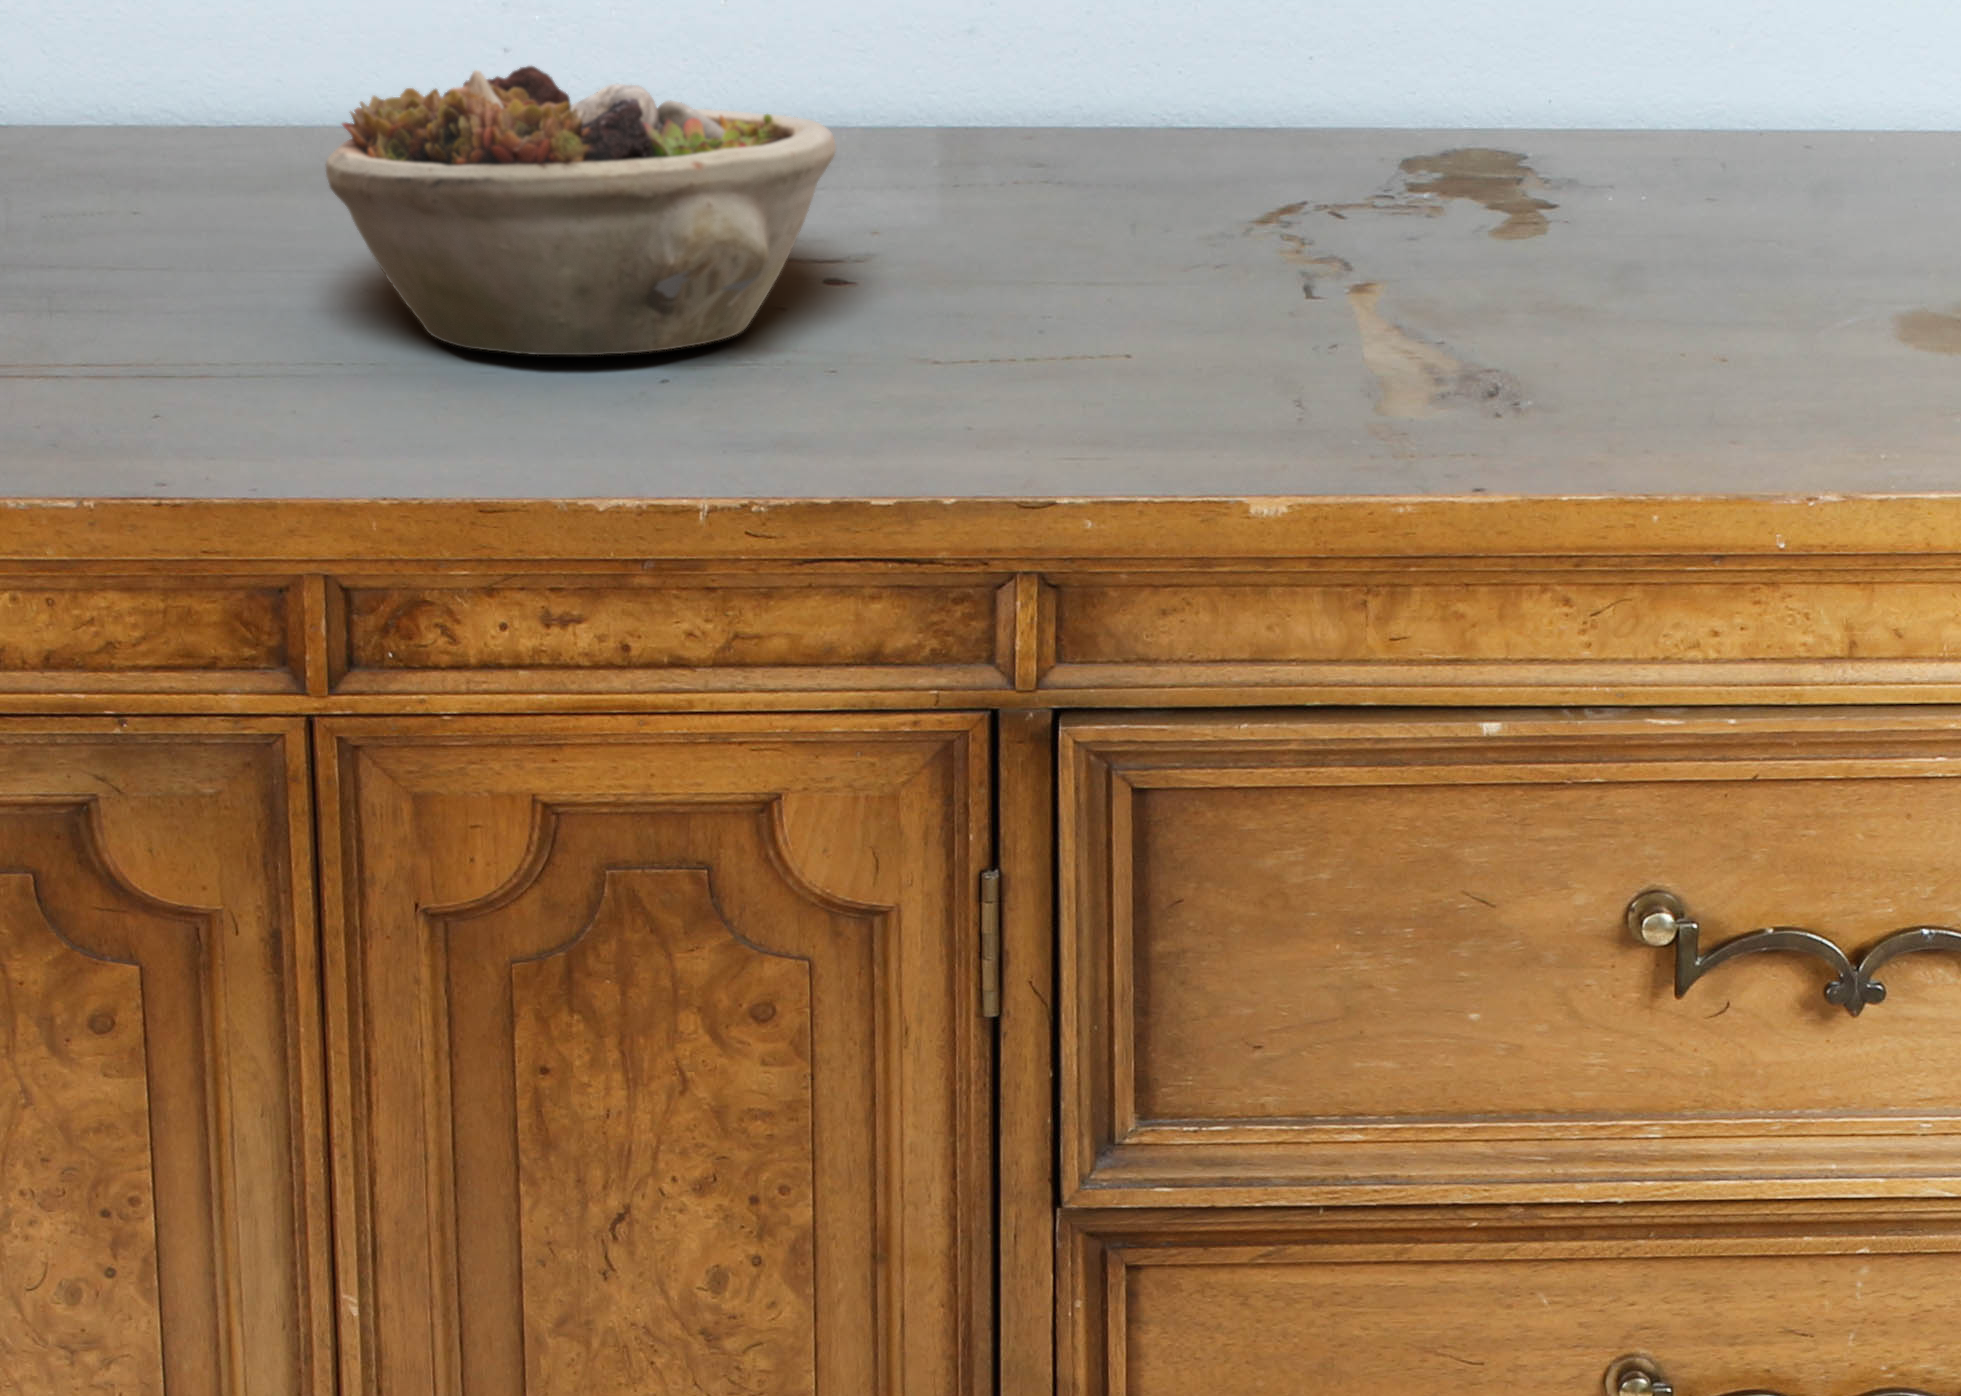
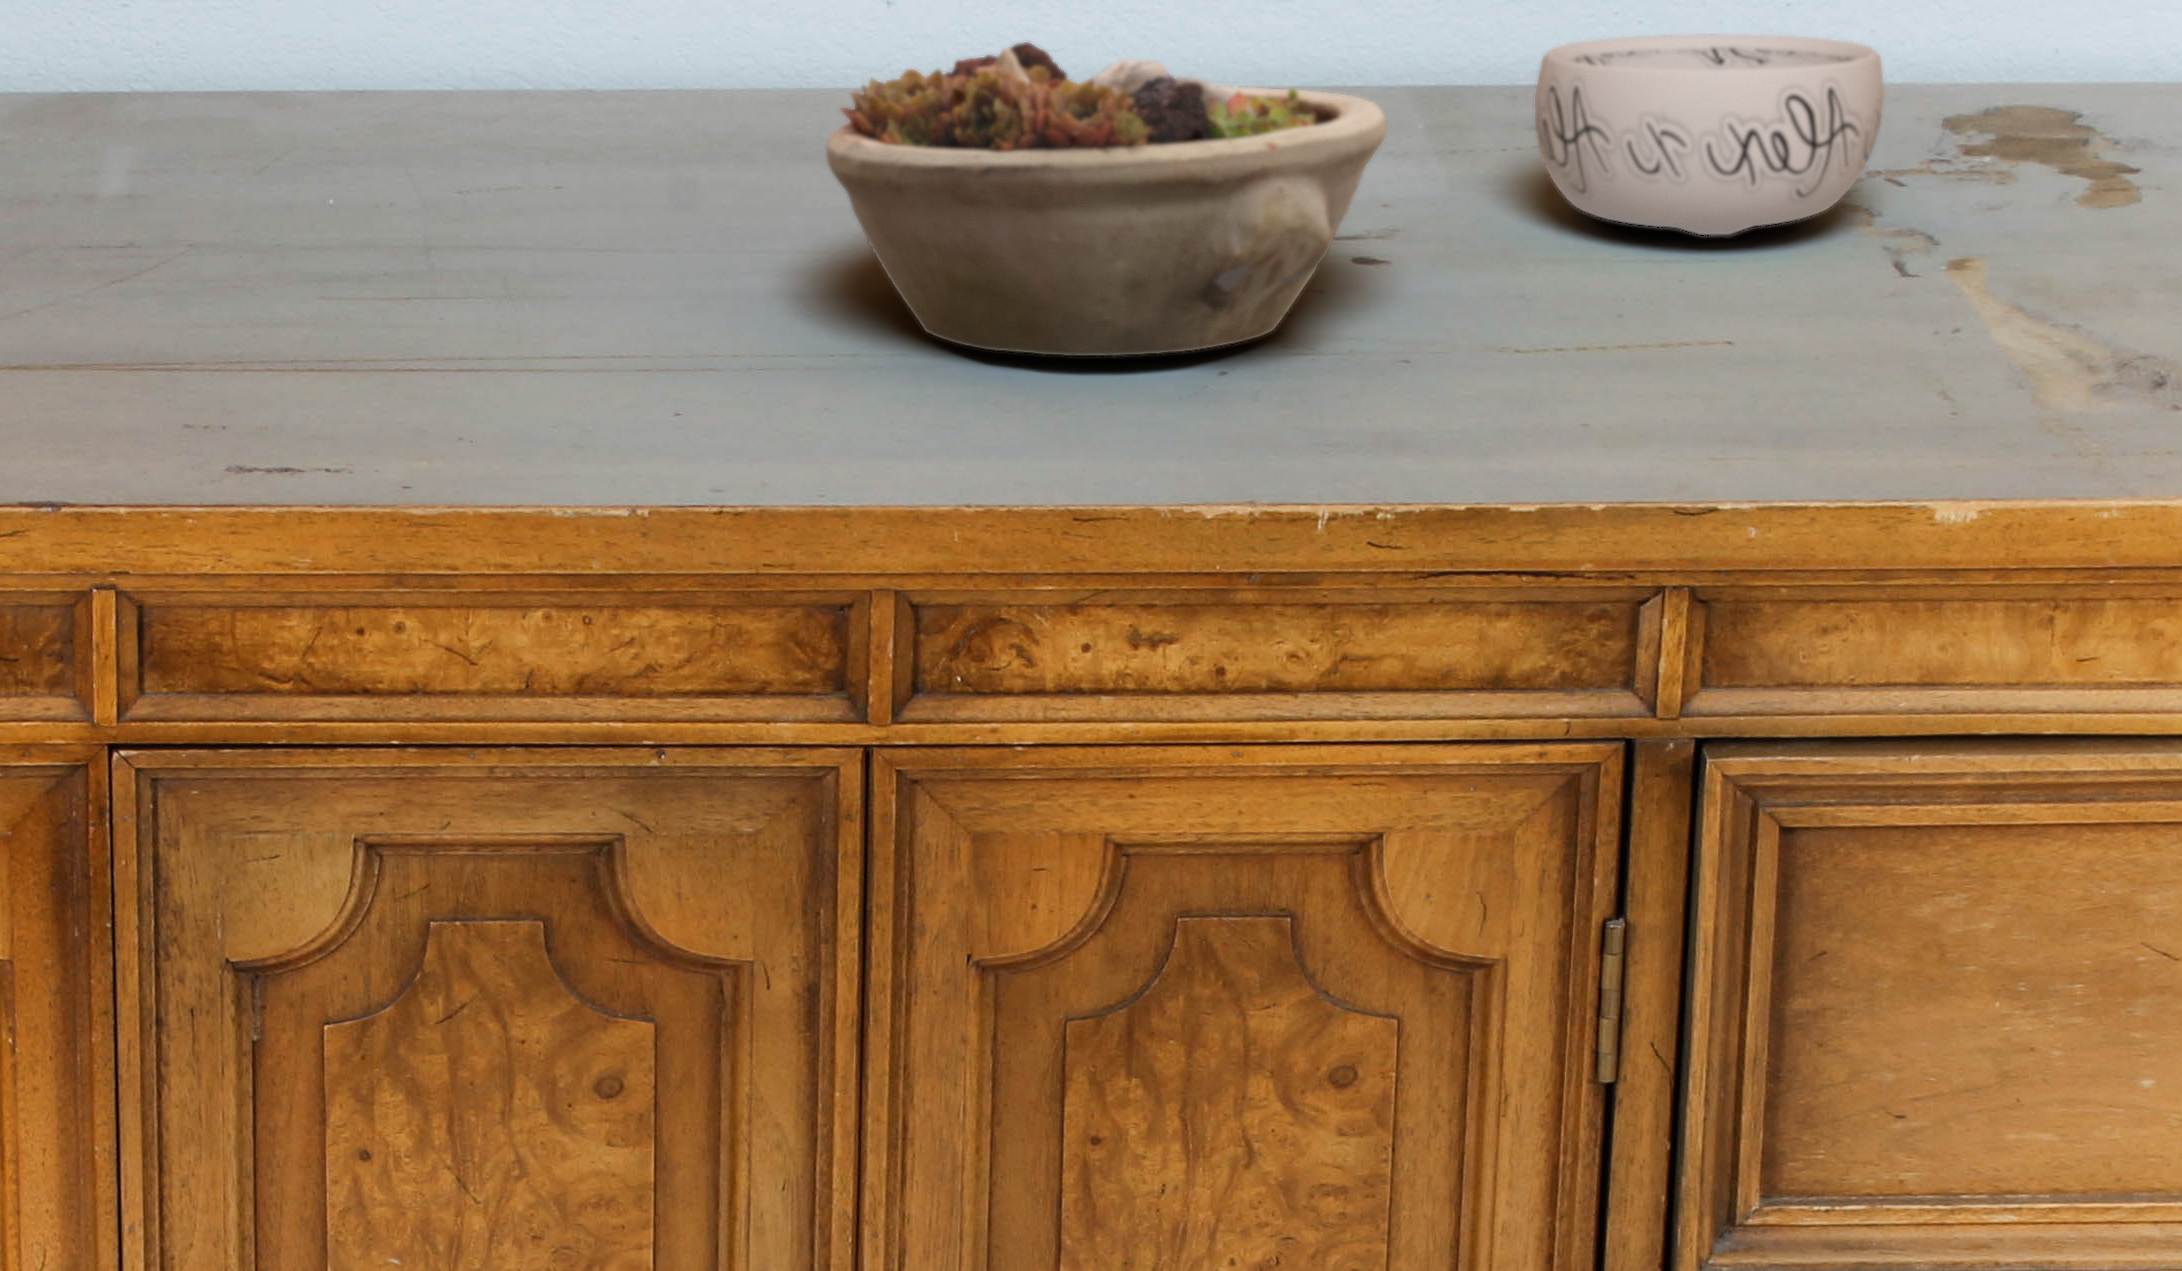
decorative bowl: none [1022,73,1324,255] -> present [1535,35,1884,235]

